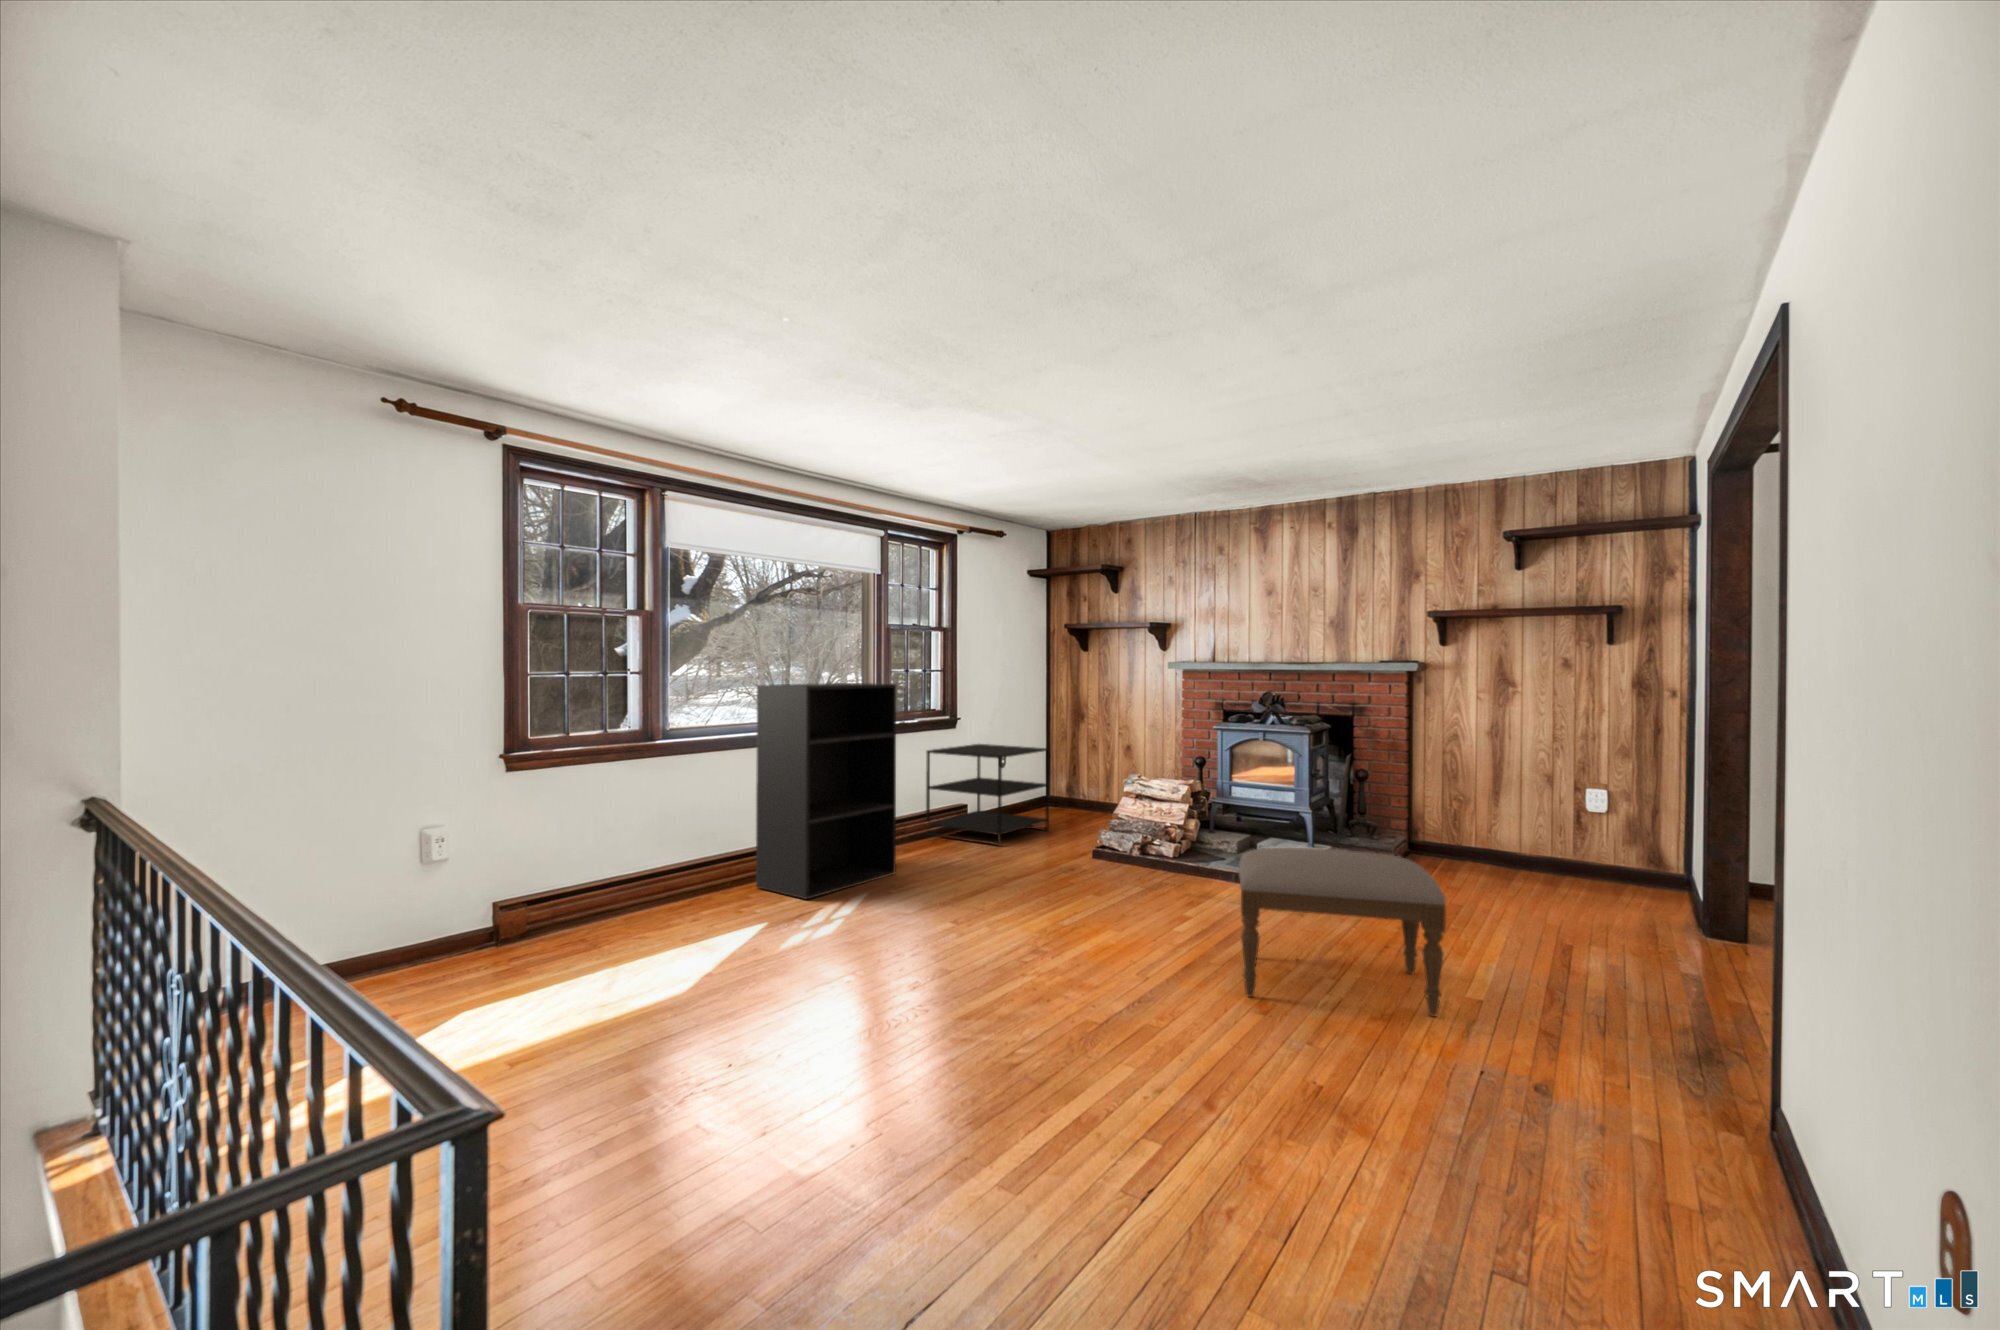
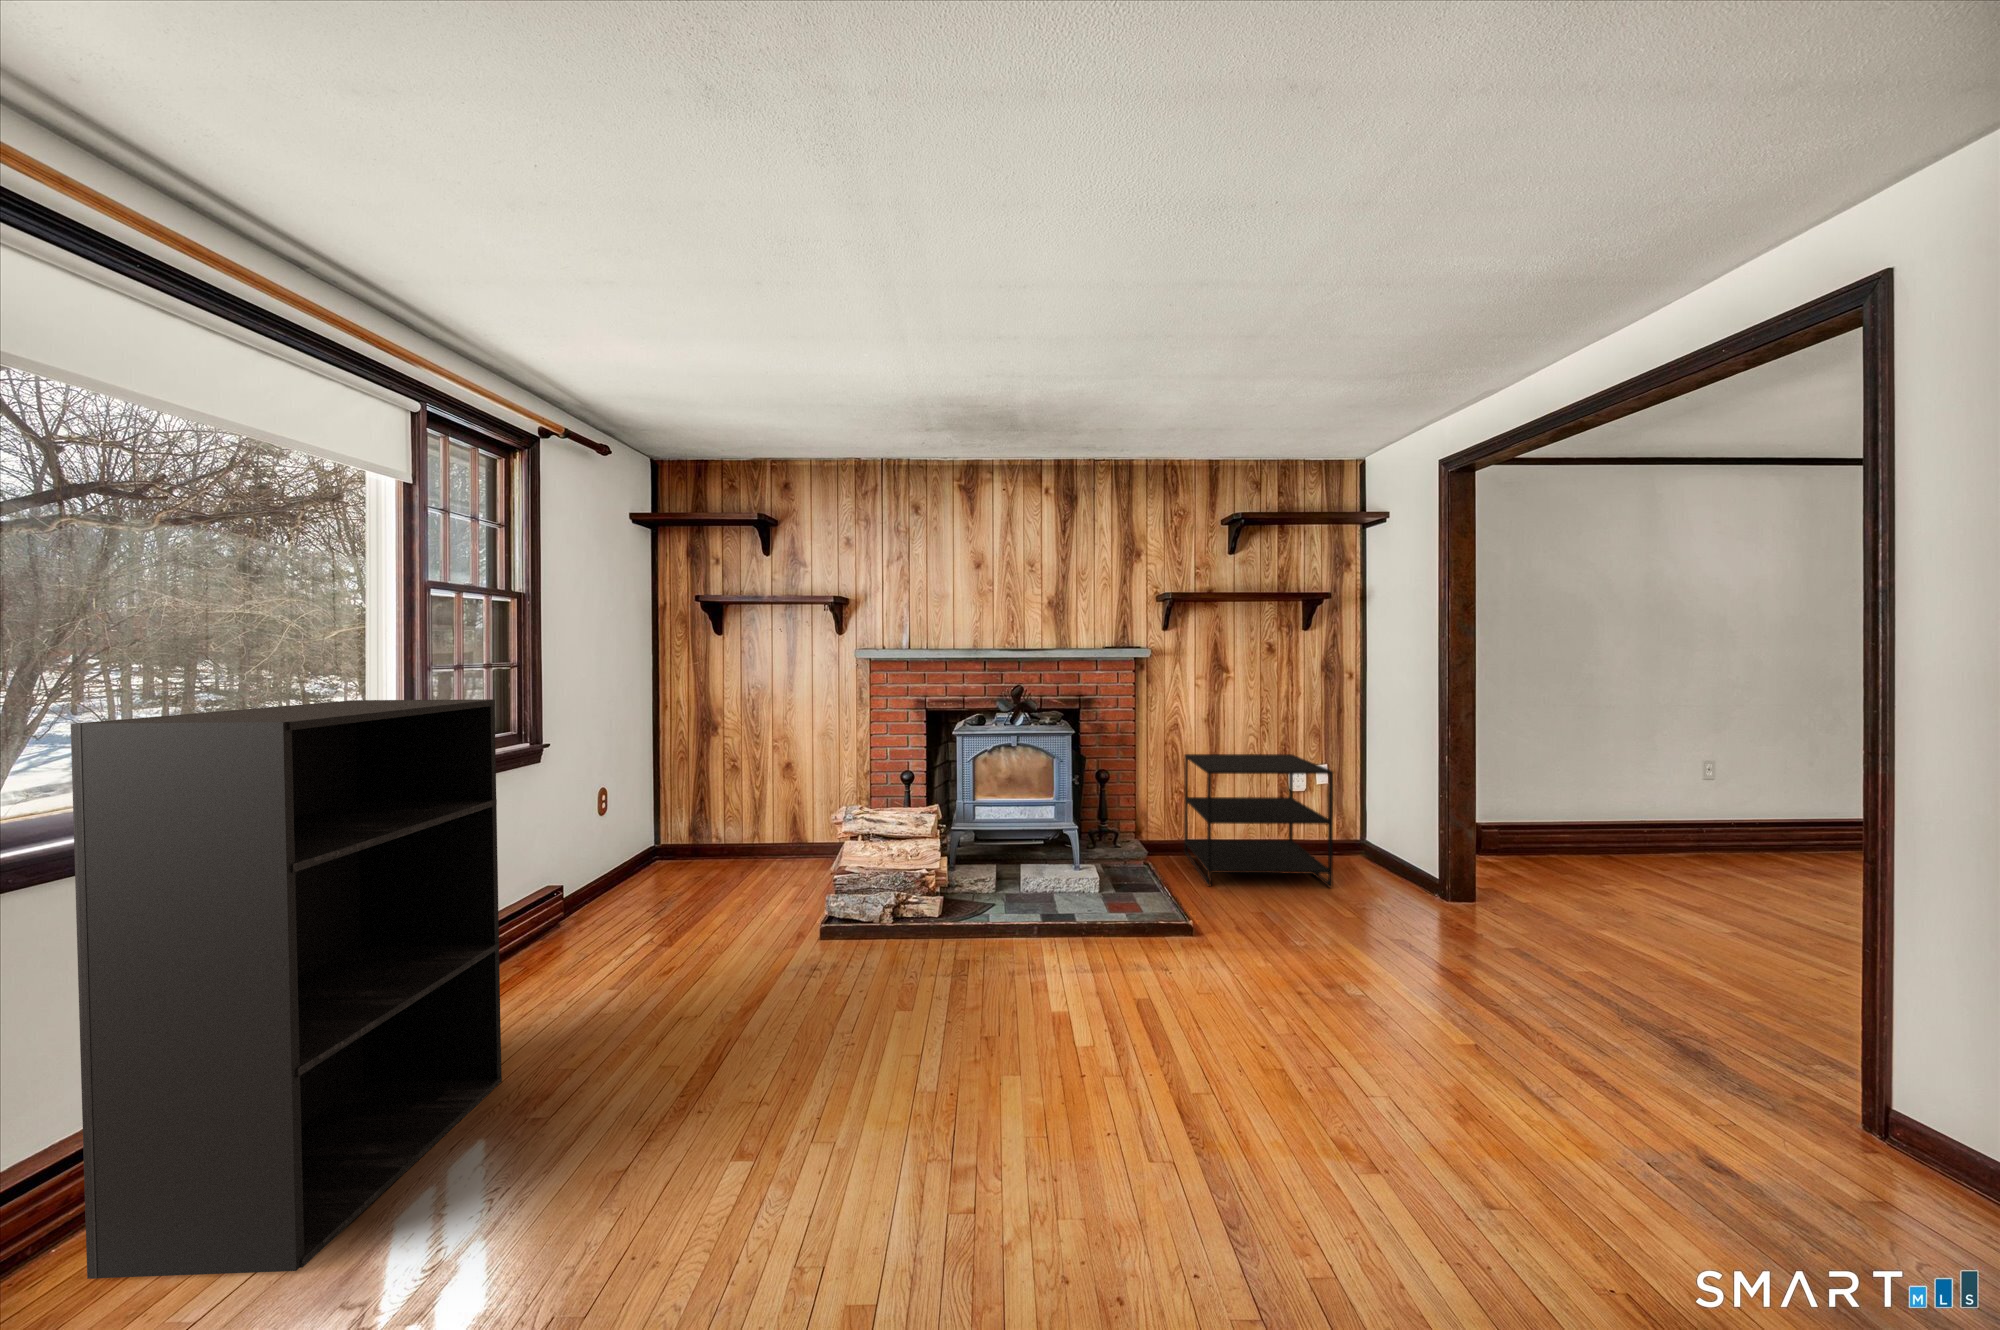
side table: present [926,744,1049,846] -> present [1184,754,1333,888]
ottoman: present [1239,848,1446,1016] -> none [1238,906,1582,1199]

